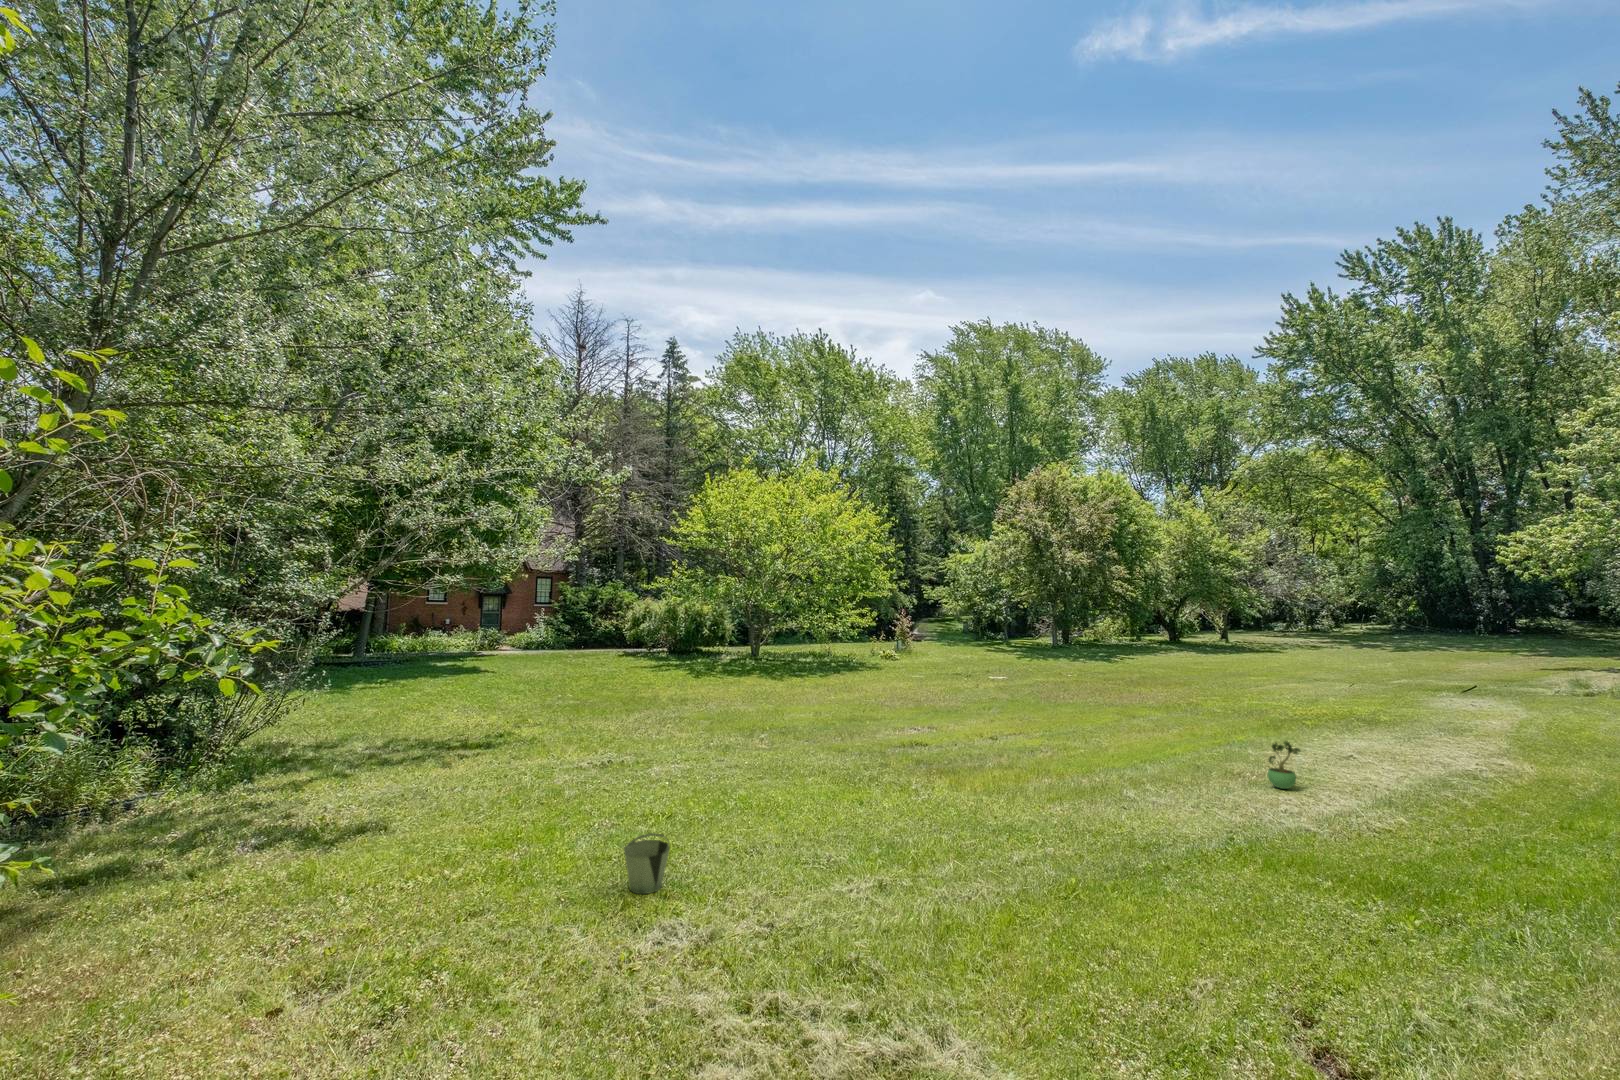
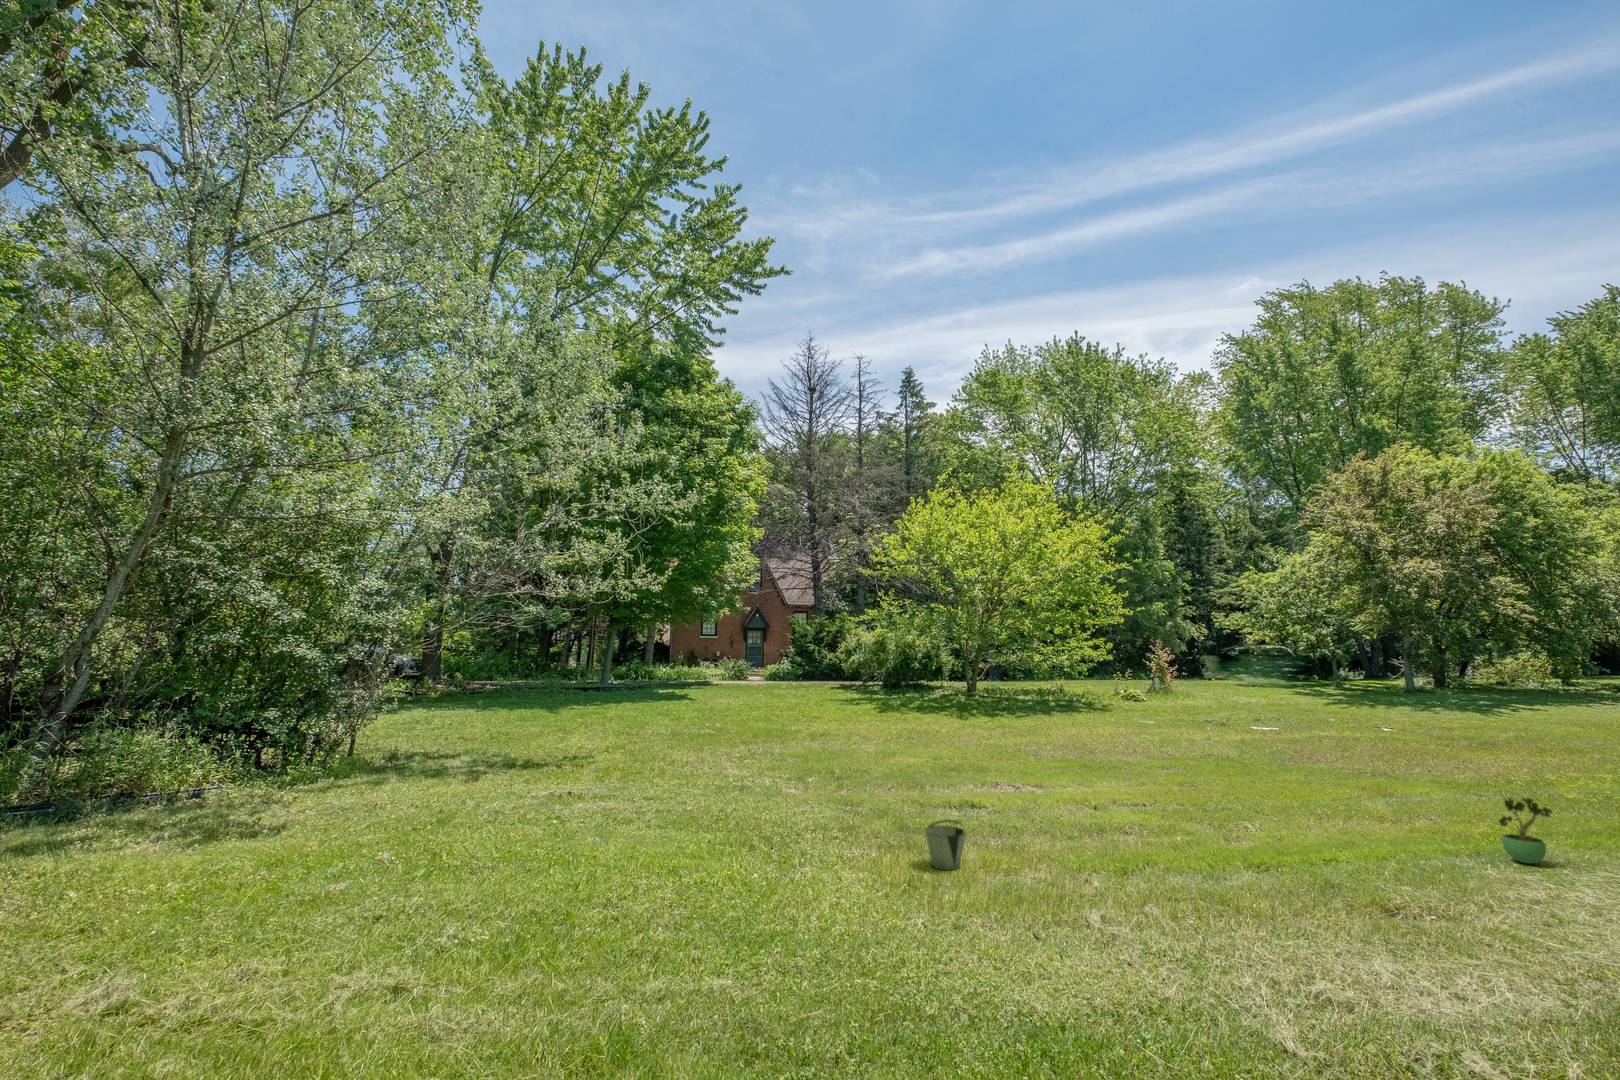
bucket: present [624,833,670,894] -> present [925,820,966,870]

